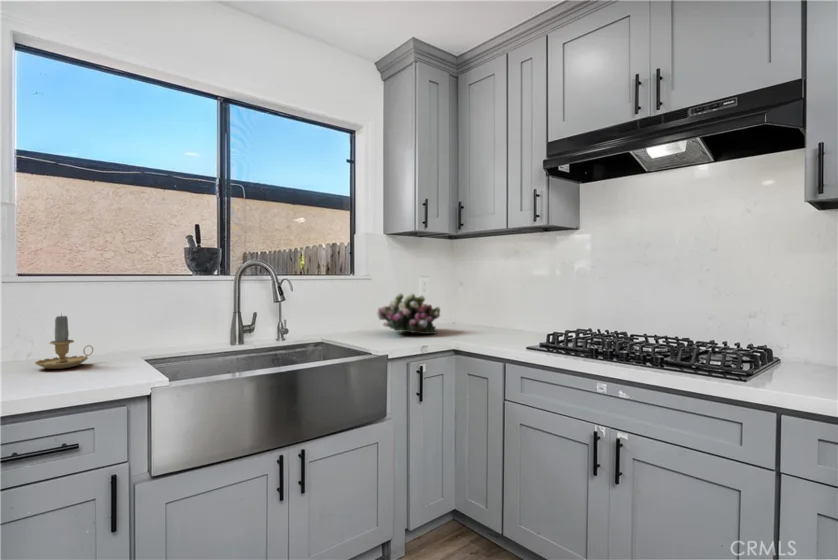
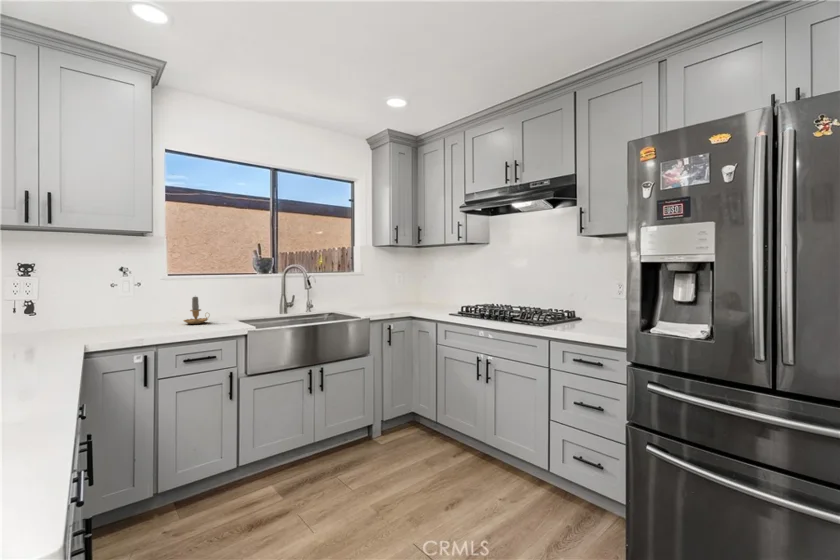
flower arrangement: present [377,293,440,334] -> none [367,283,407,308]

